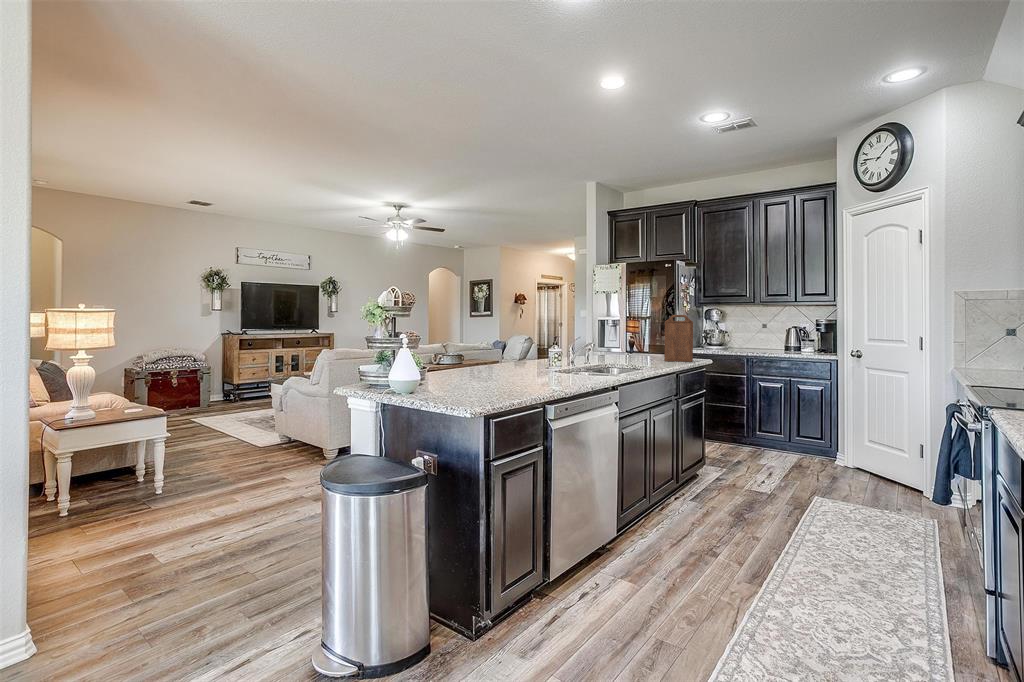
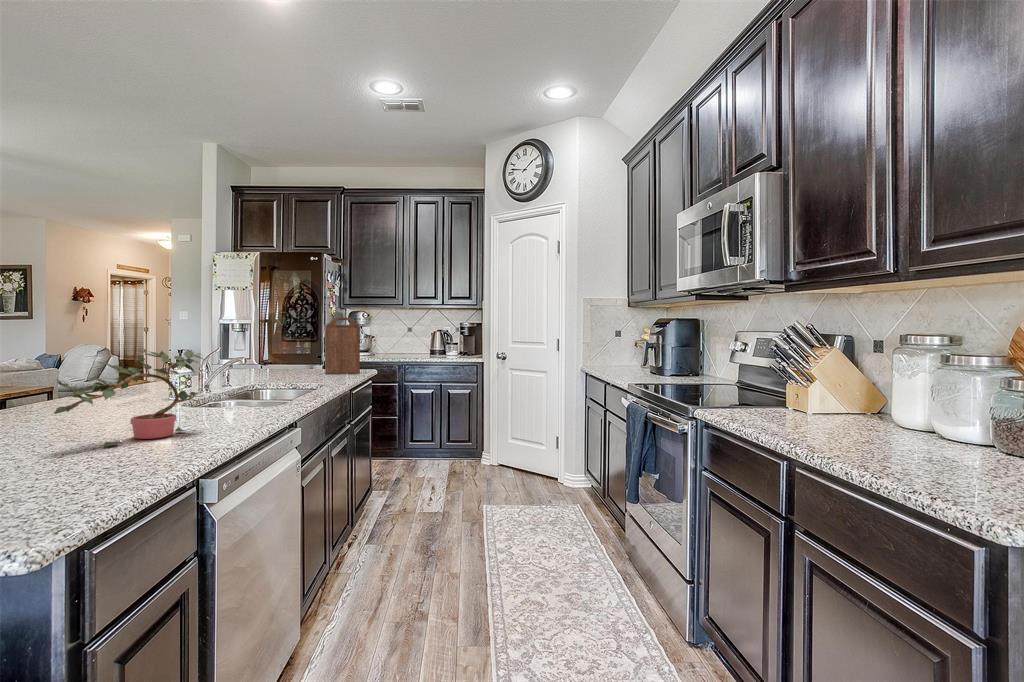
potted plant: none [498,337,565,388] -> present [54,349,203,447]

